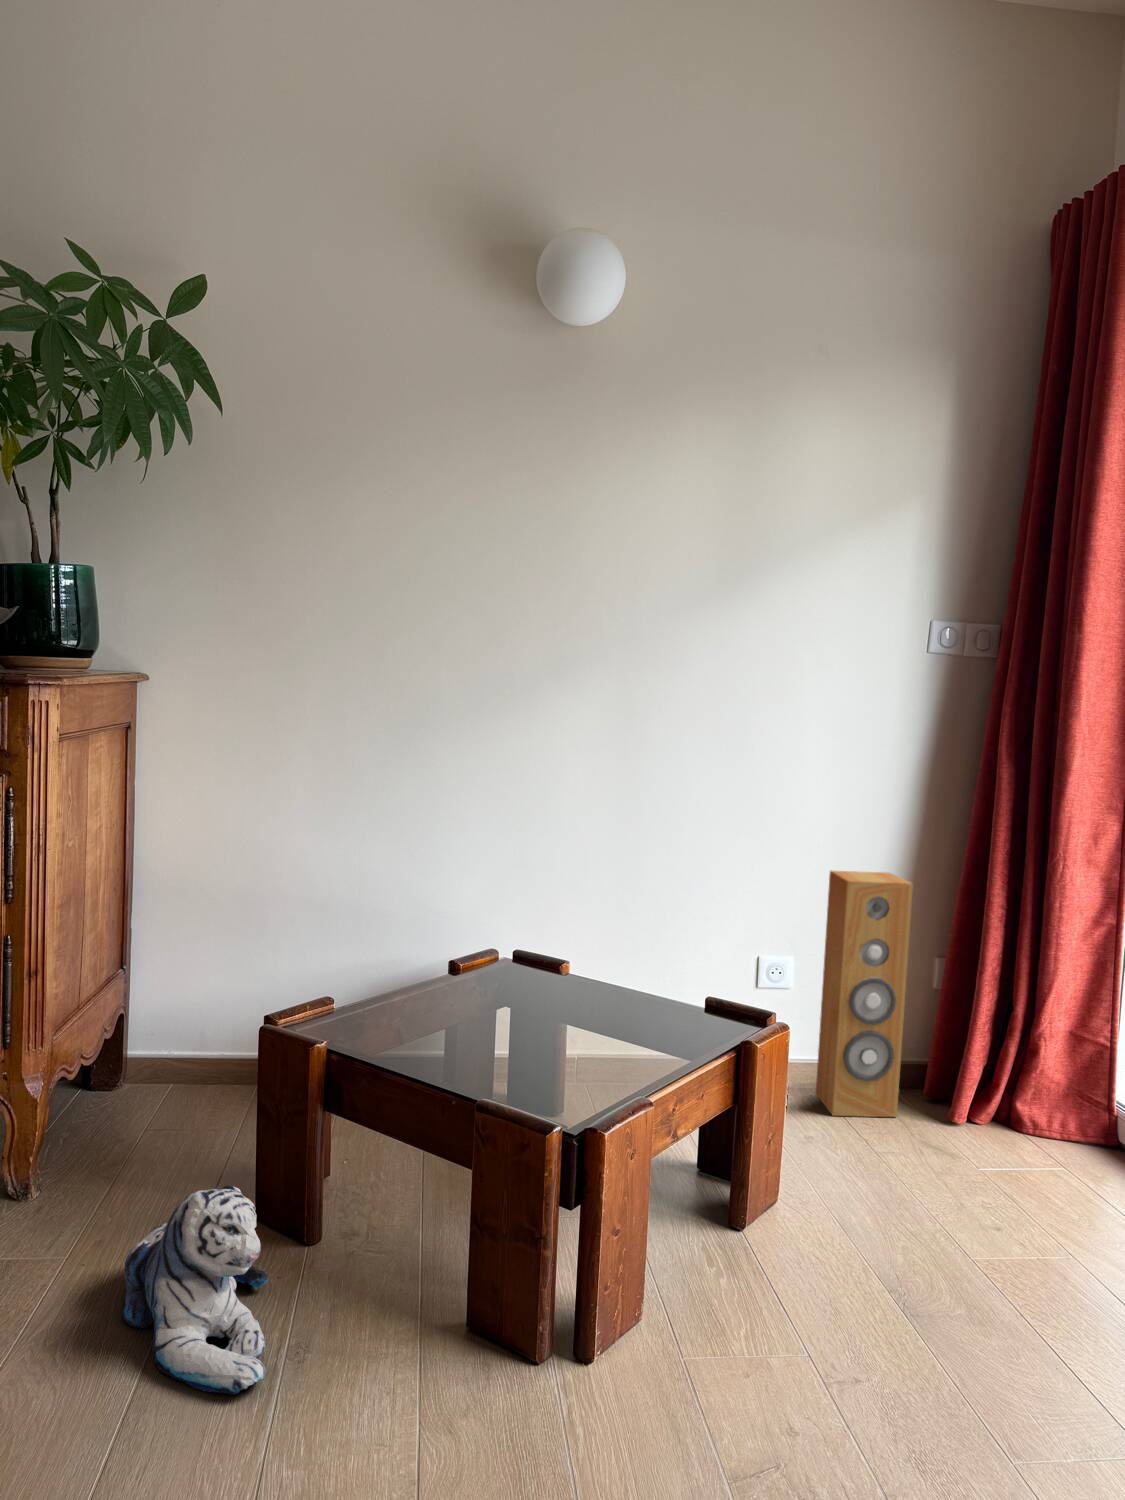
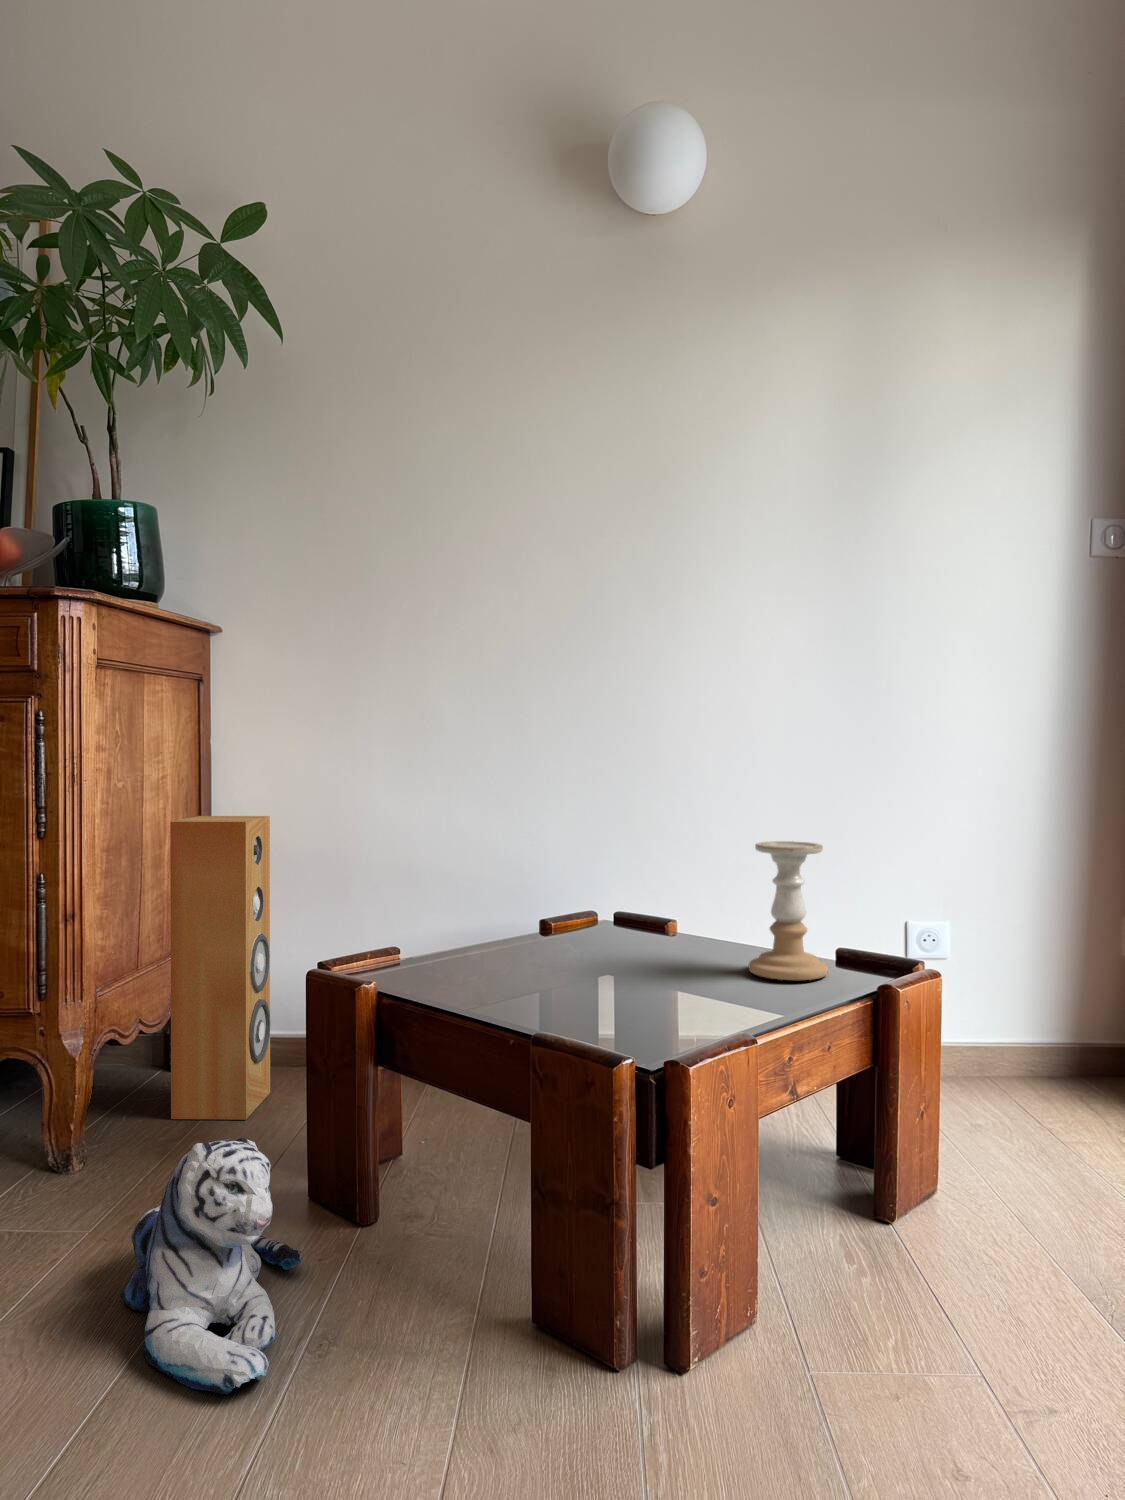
speaker: present [816,871,913,1117] -> present [170,816,270,1120]
candle holder: none [638,917,704,1038] -> present [749,841,828,980]

